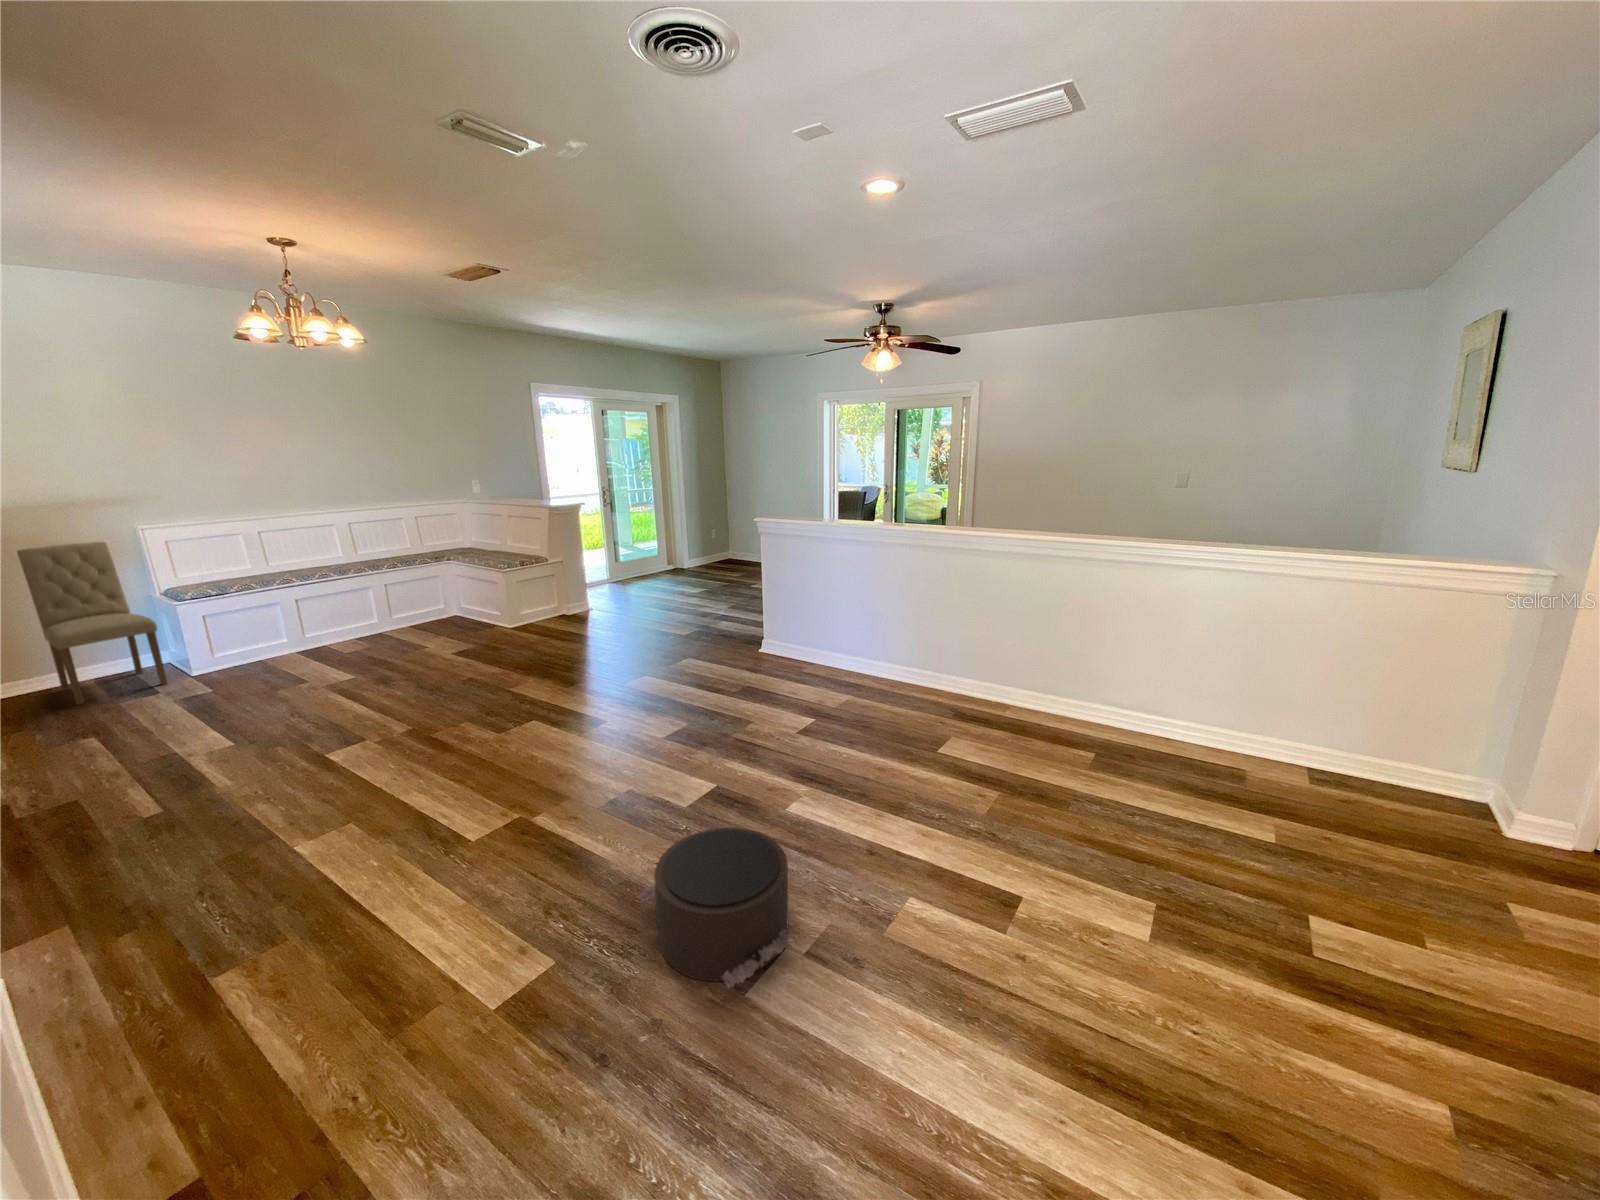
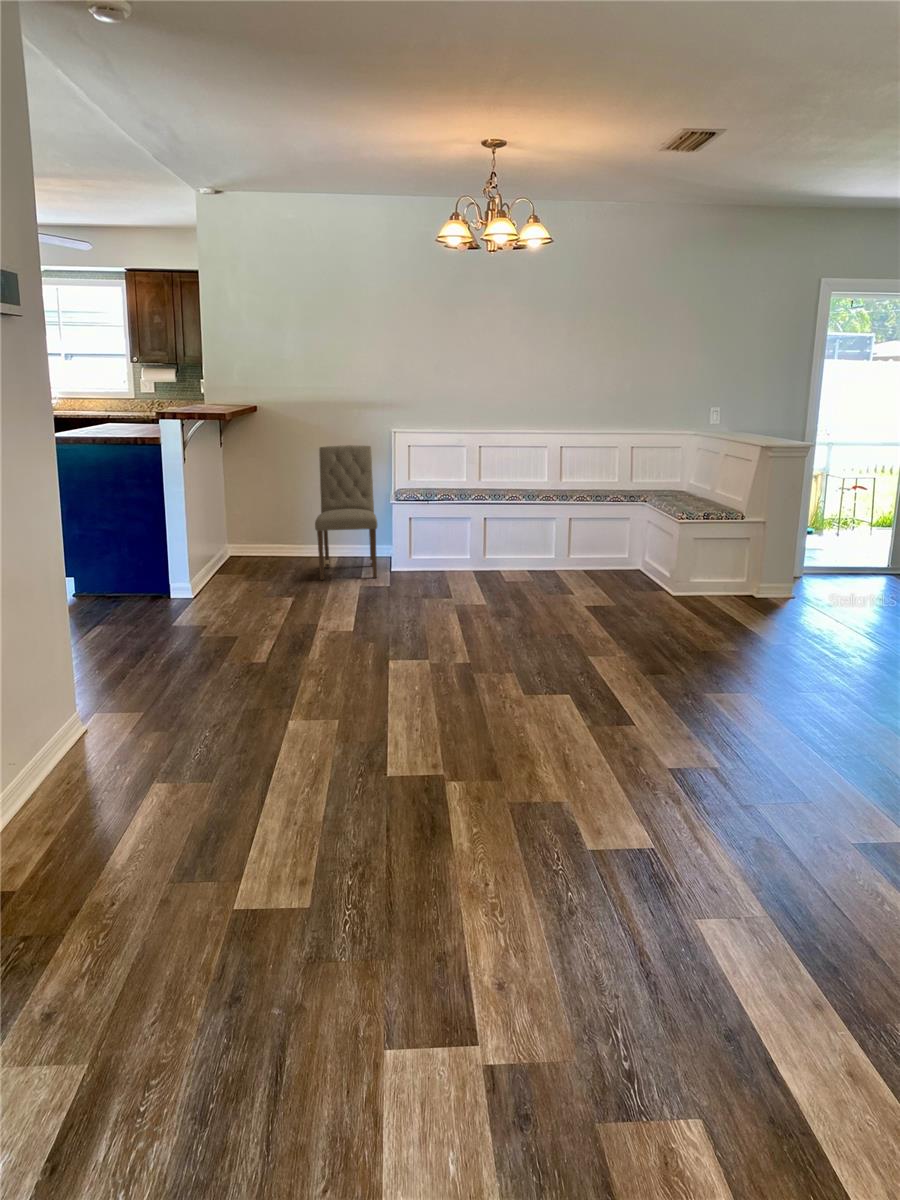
pouf: present [637,827,794,987] -> none [351,847,541,1042]

